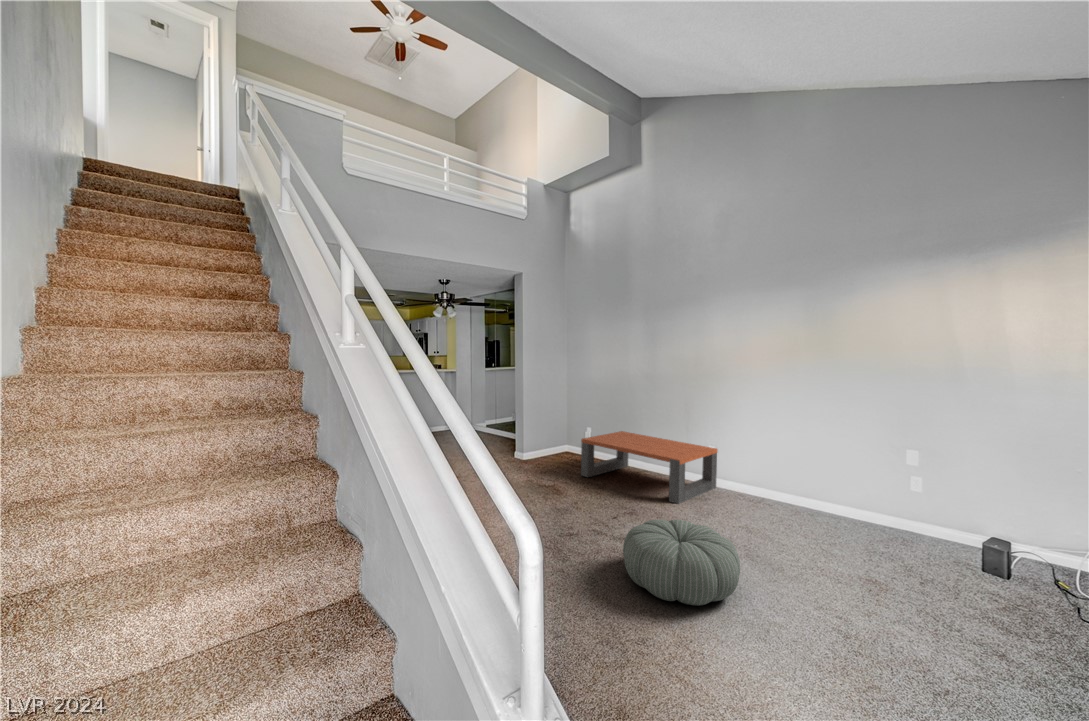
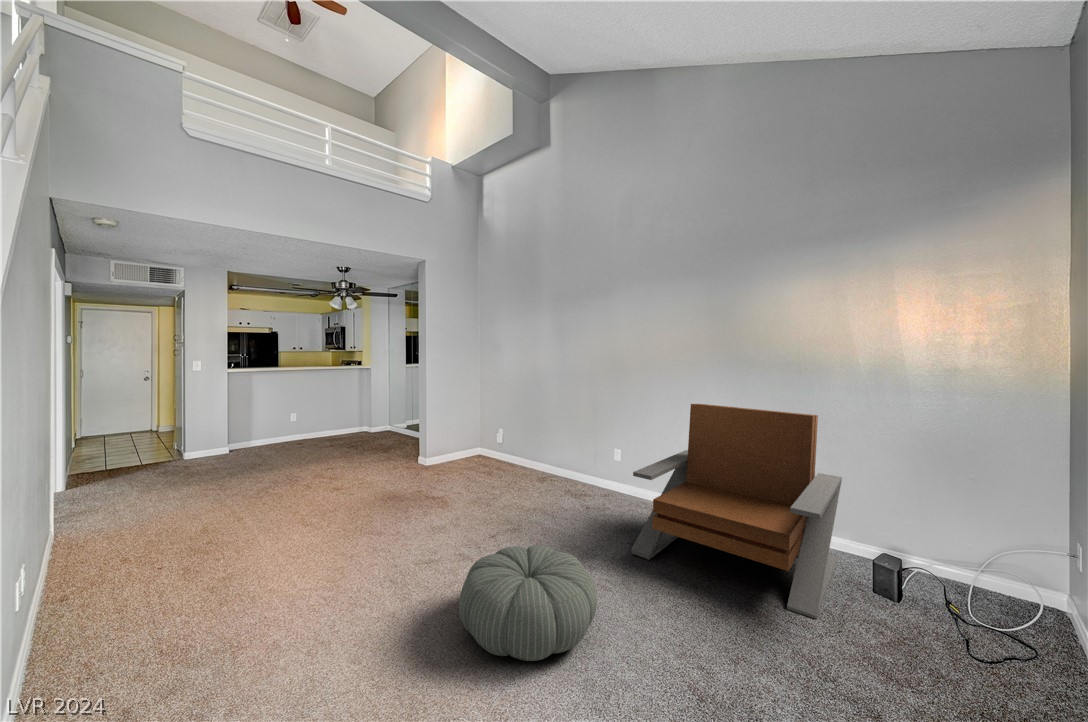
lounge chair: none [745,403,945,591] -> present [631,404,842,619]
coffee table: present [581,431,718,504] -> none [480,434,623,519]

